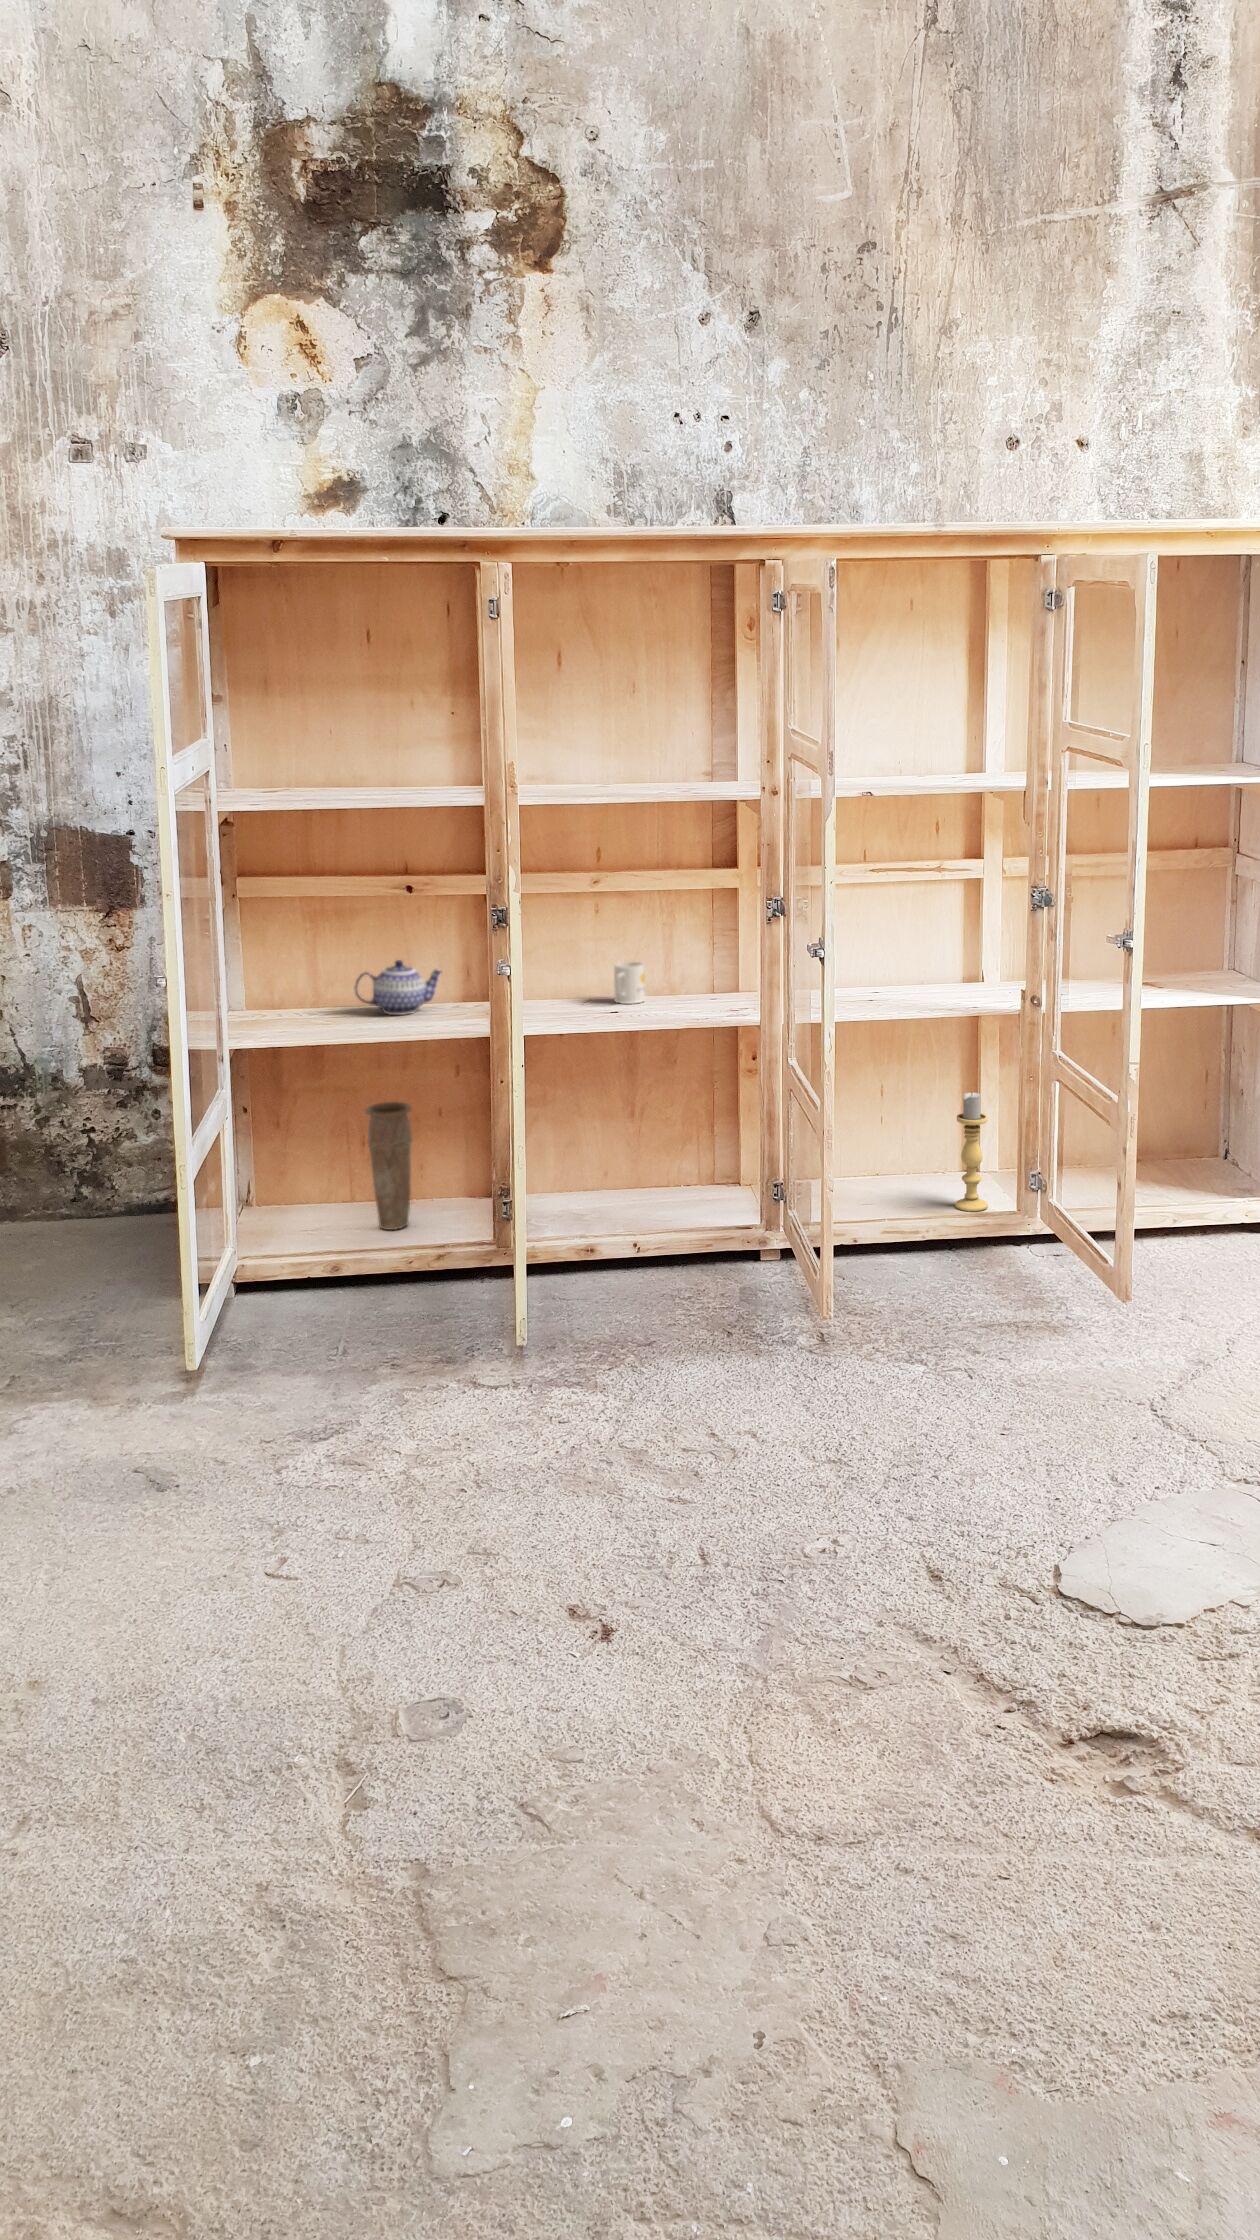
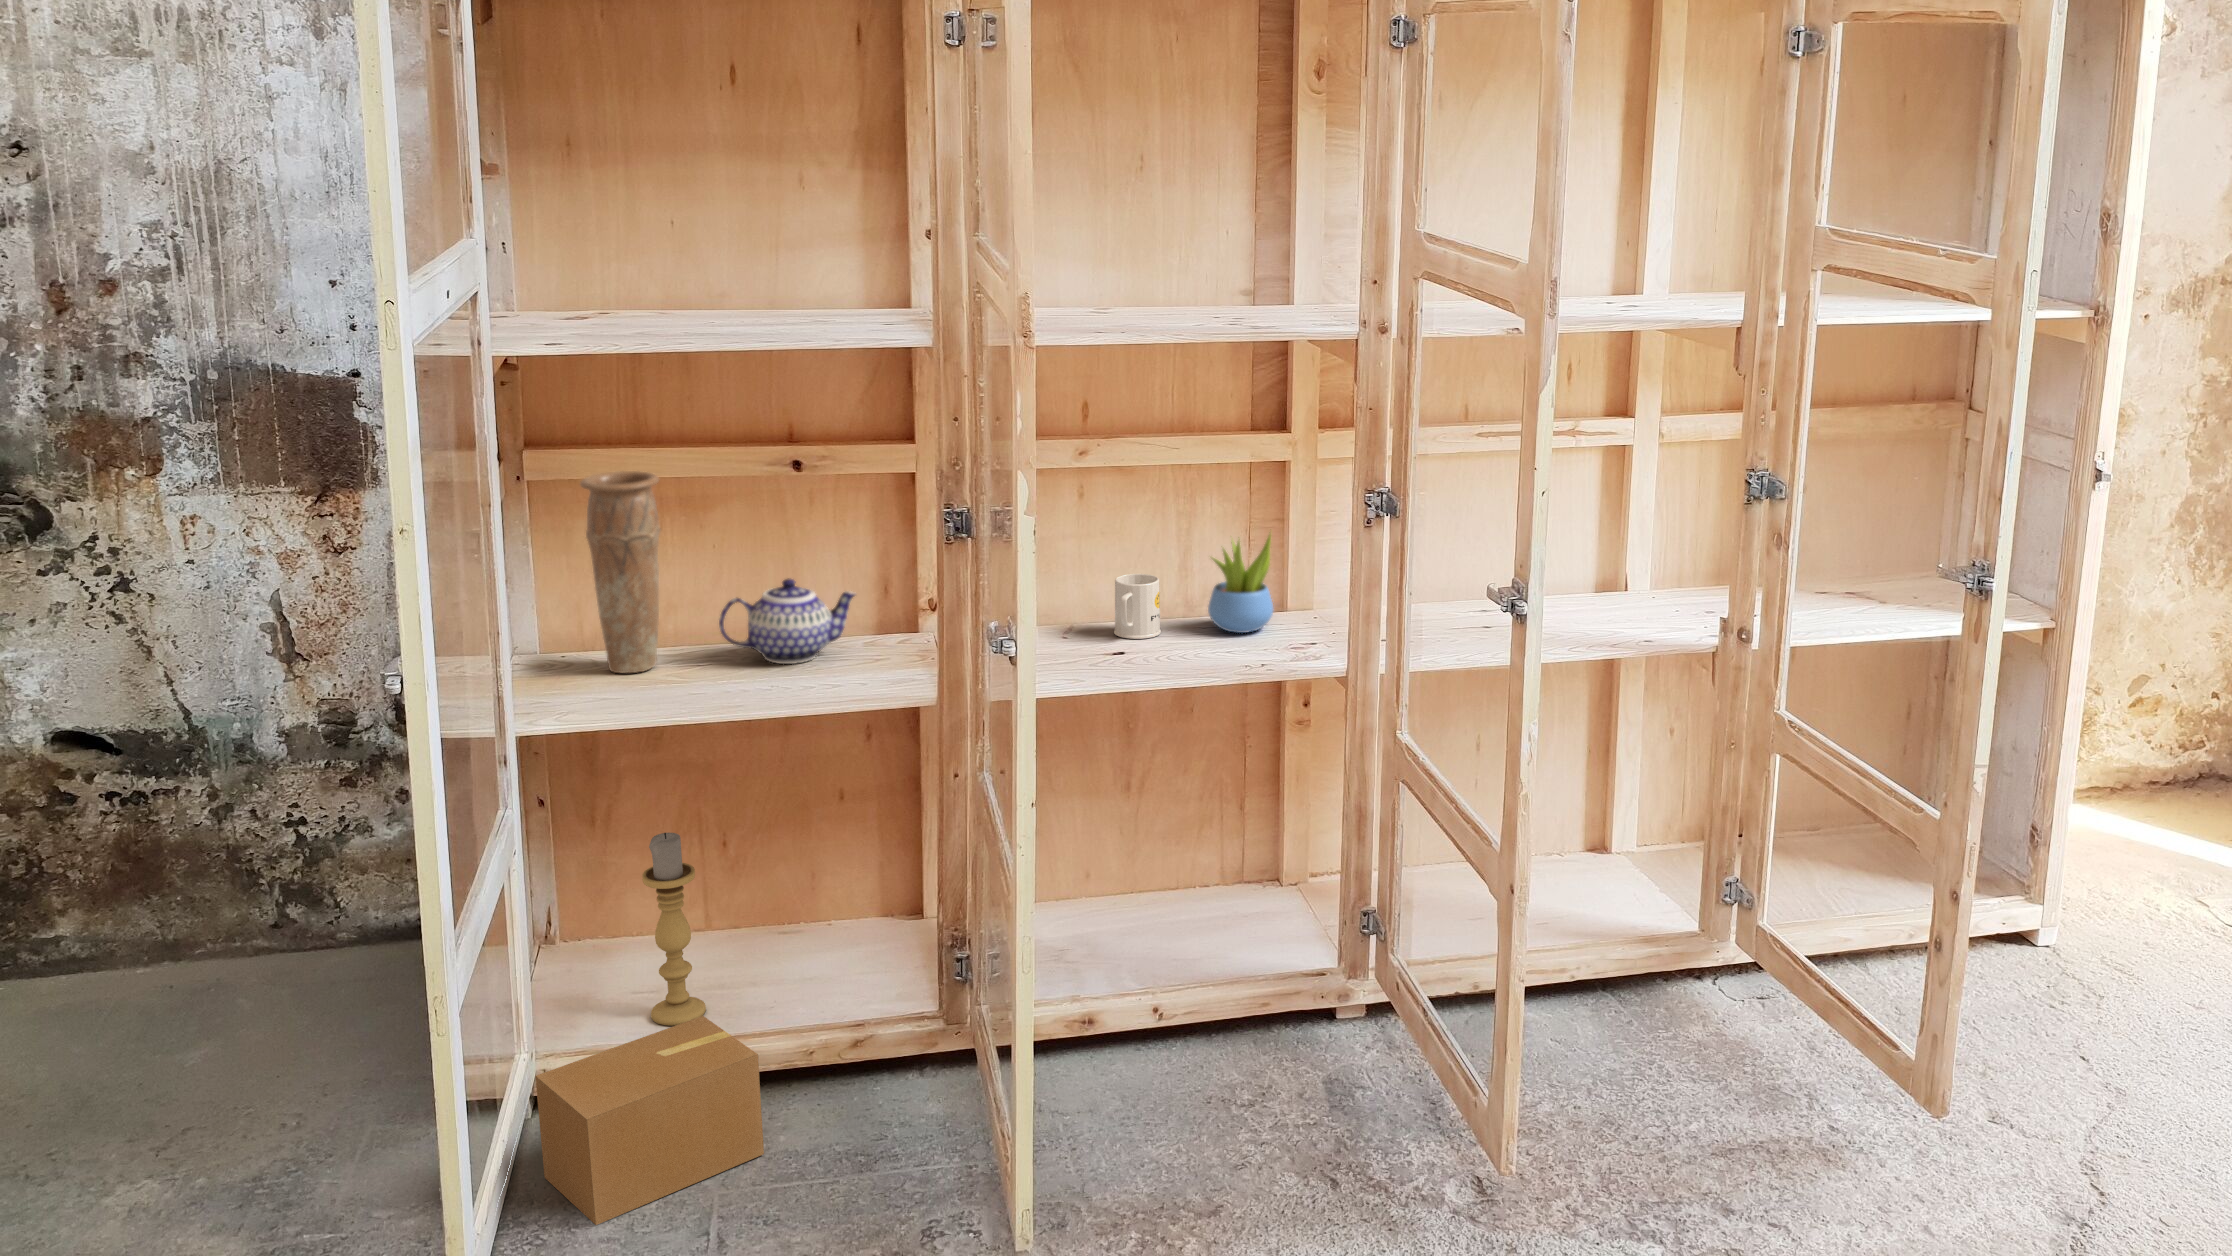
succulent plant: none [677,931,722,1001] -> present [1208,535,1273,633]
candle holder: present [955,1092,988,1211] -> present [642,833,706,1026]
vase: present [365,1102,412,1230] -> present [580,471,660,673]
cardboard box: none [238,1234,377,1346] -> present [535,1016,764,1225]

